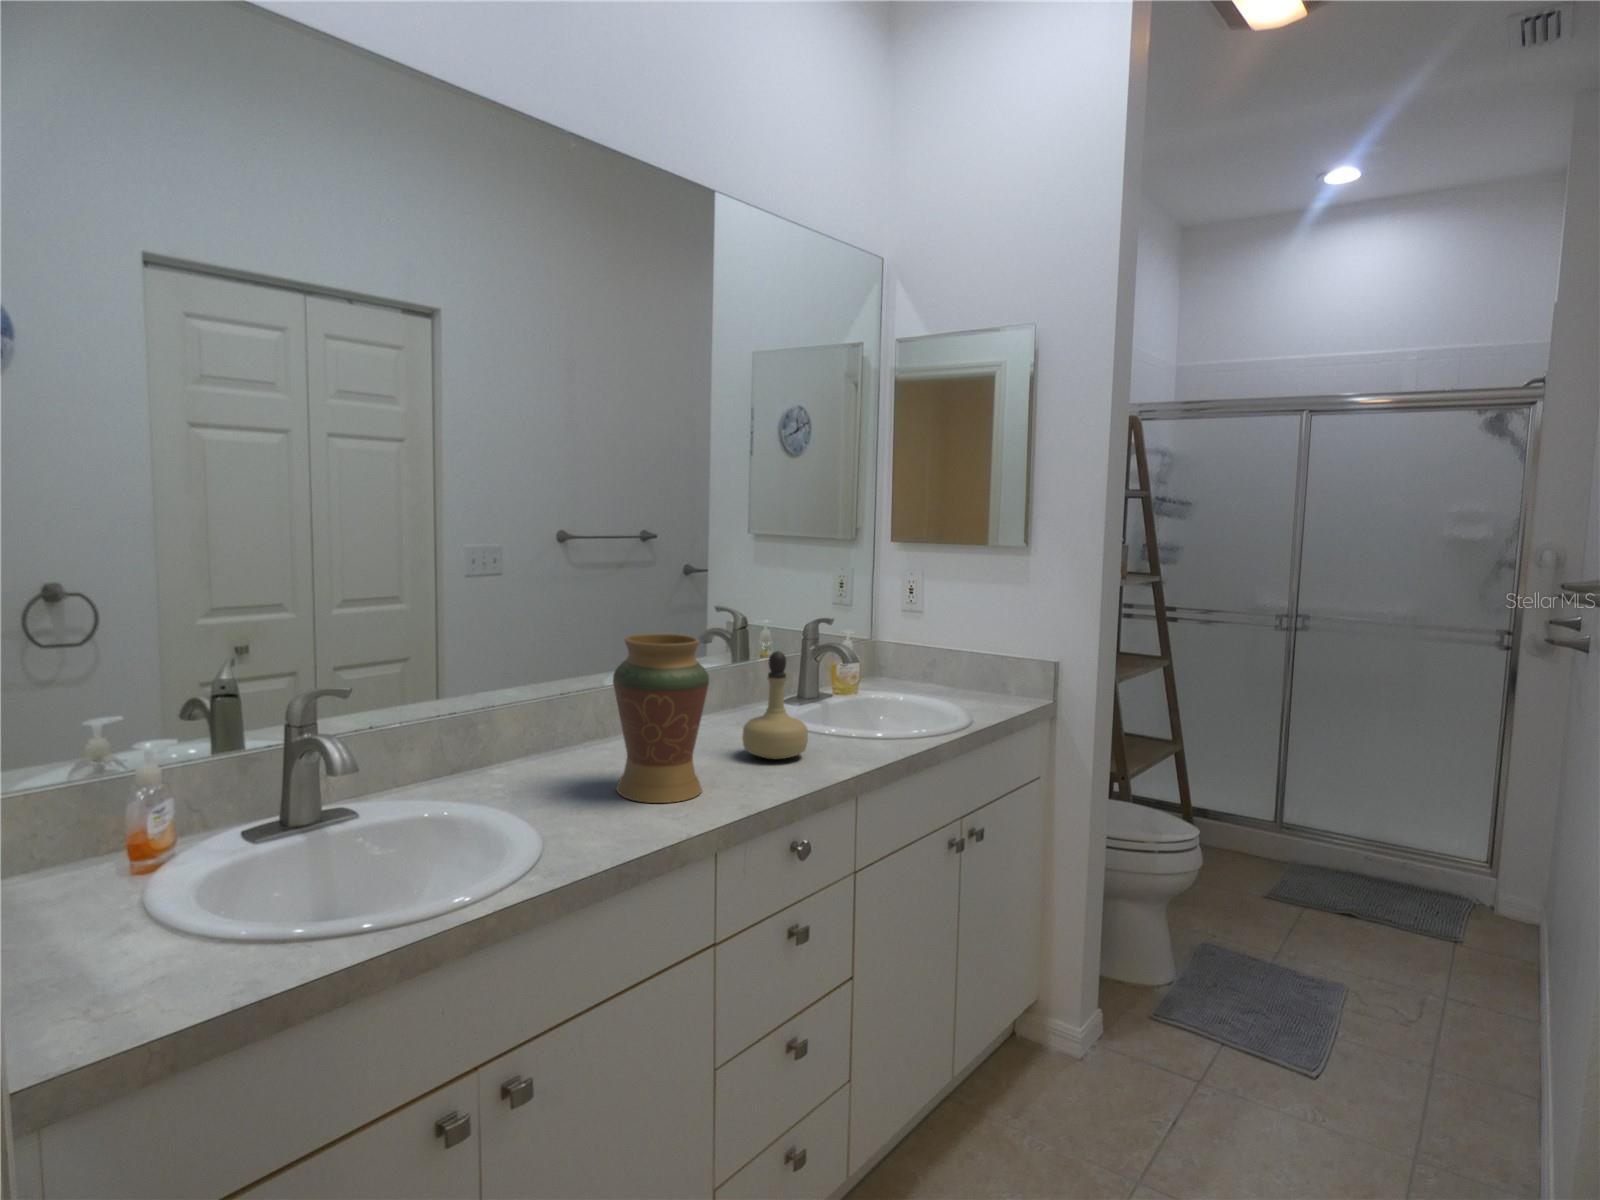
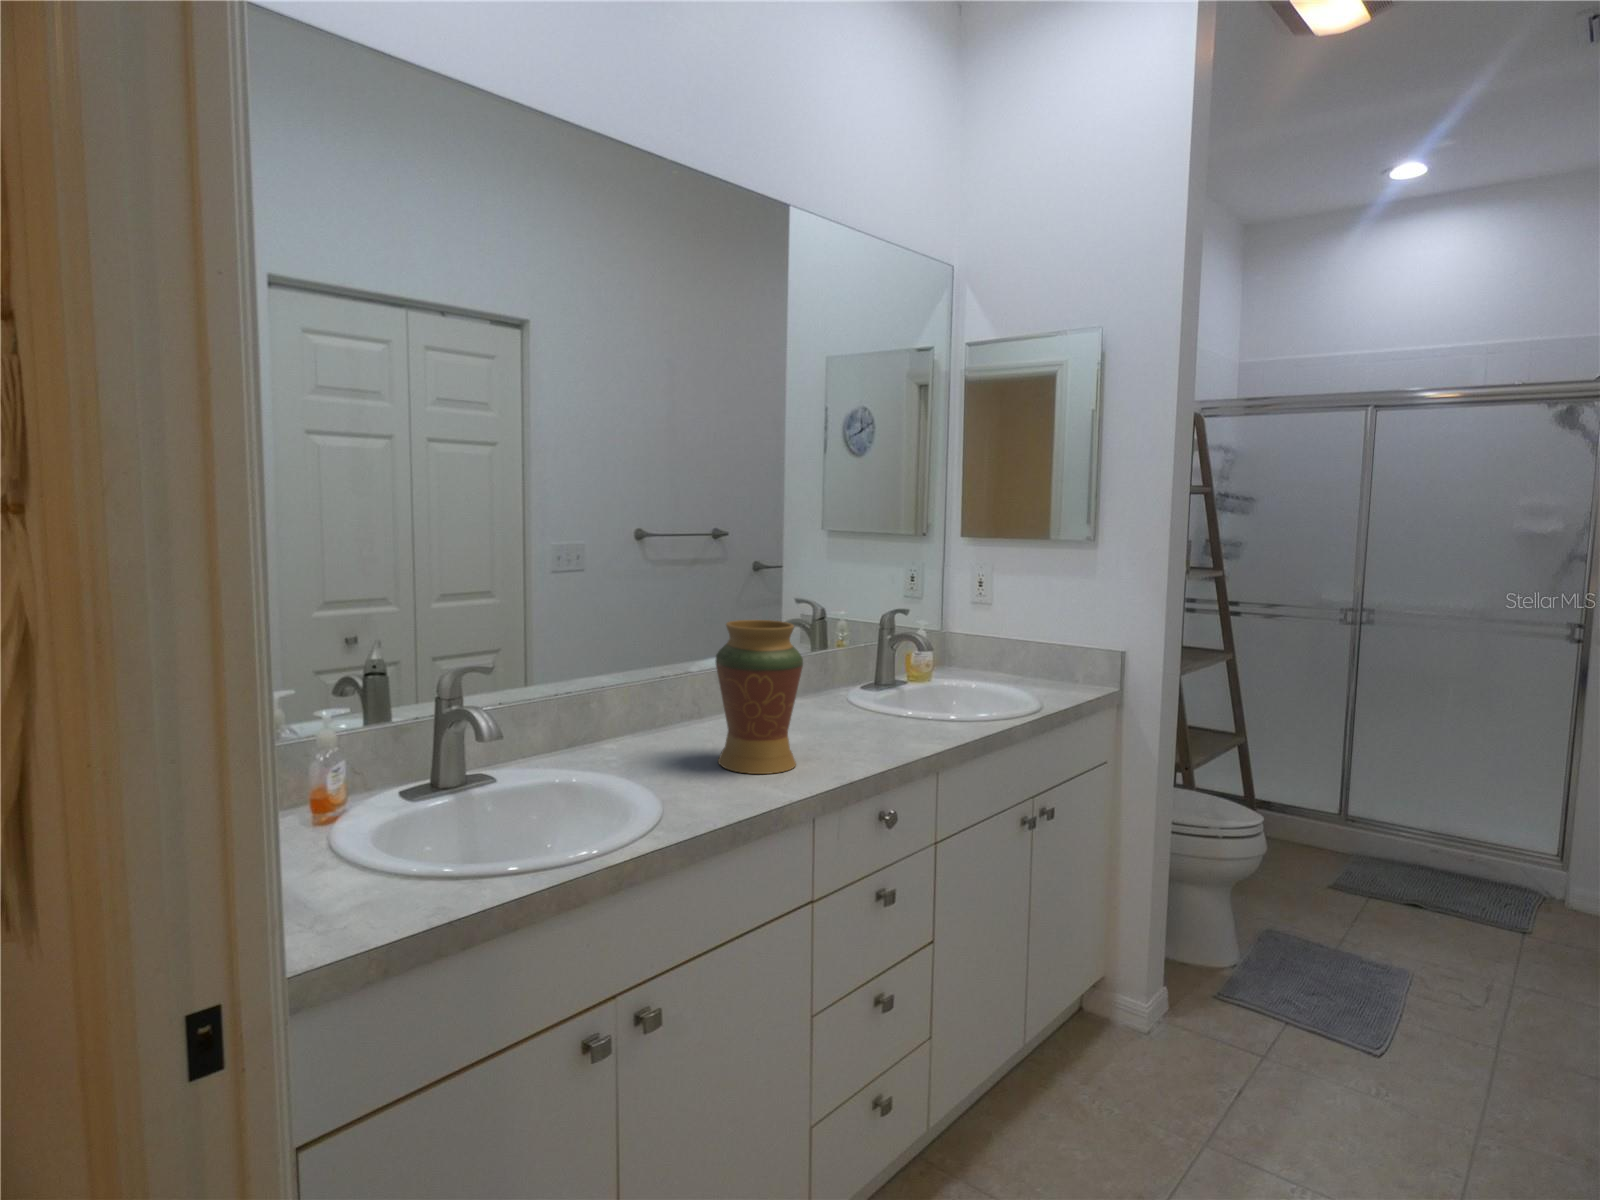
perfume bottle: present [742,651,808,759] -> none [828,638,890,738]

